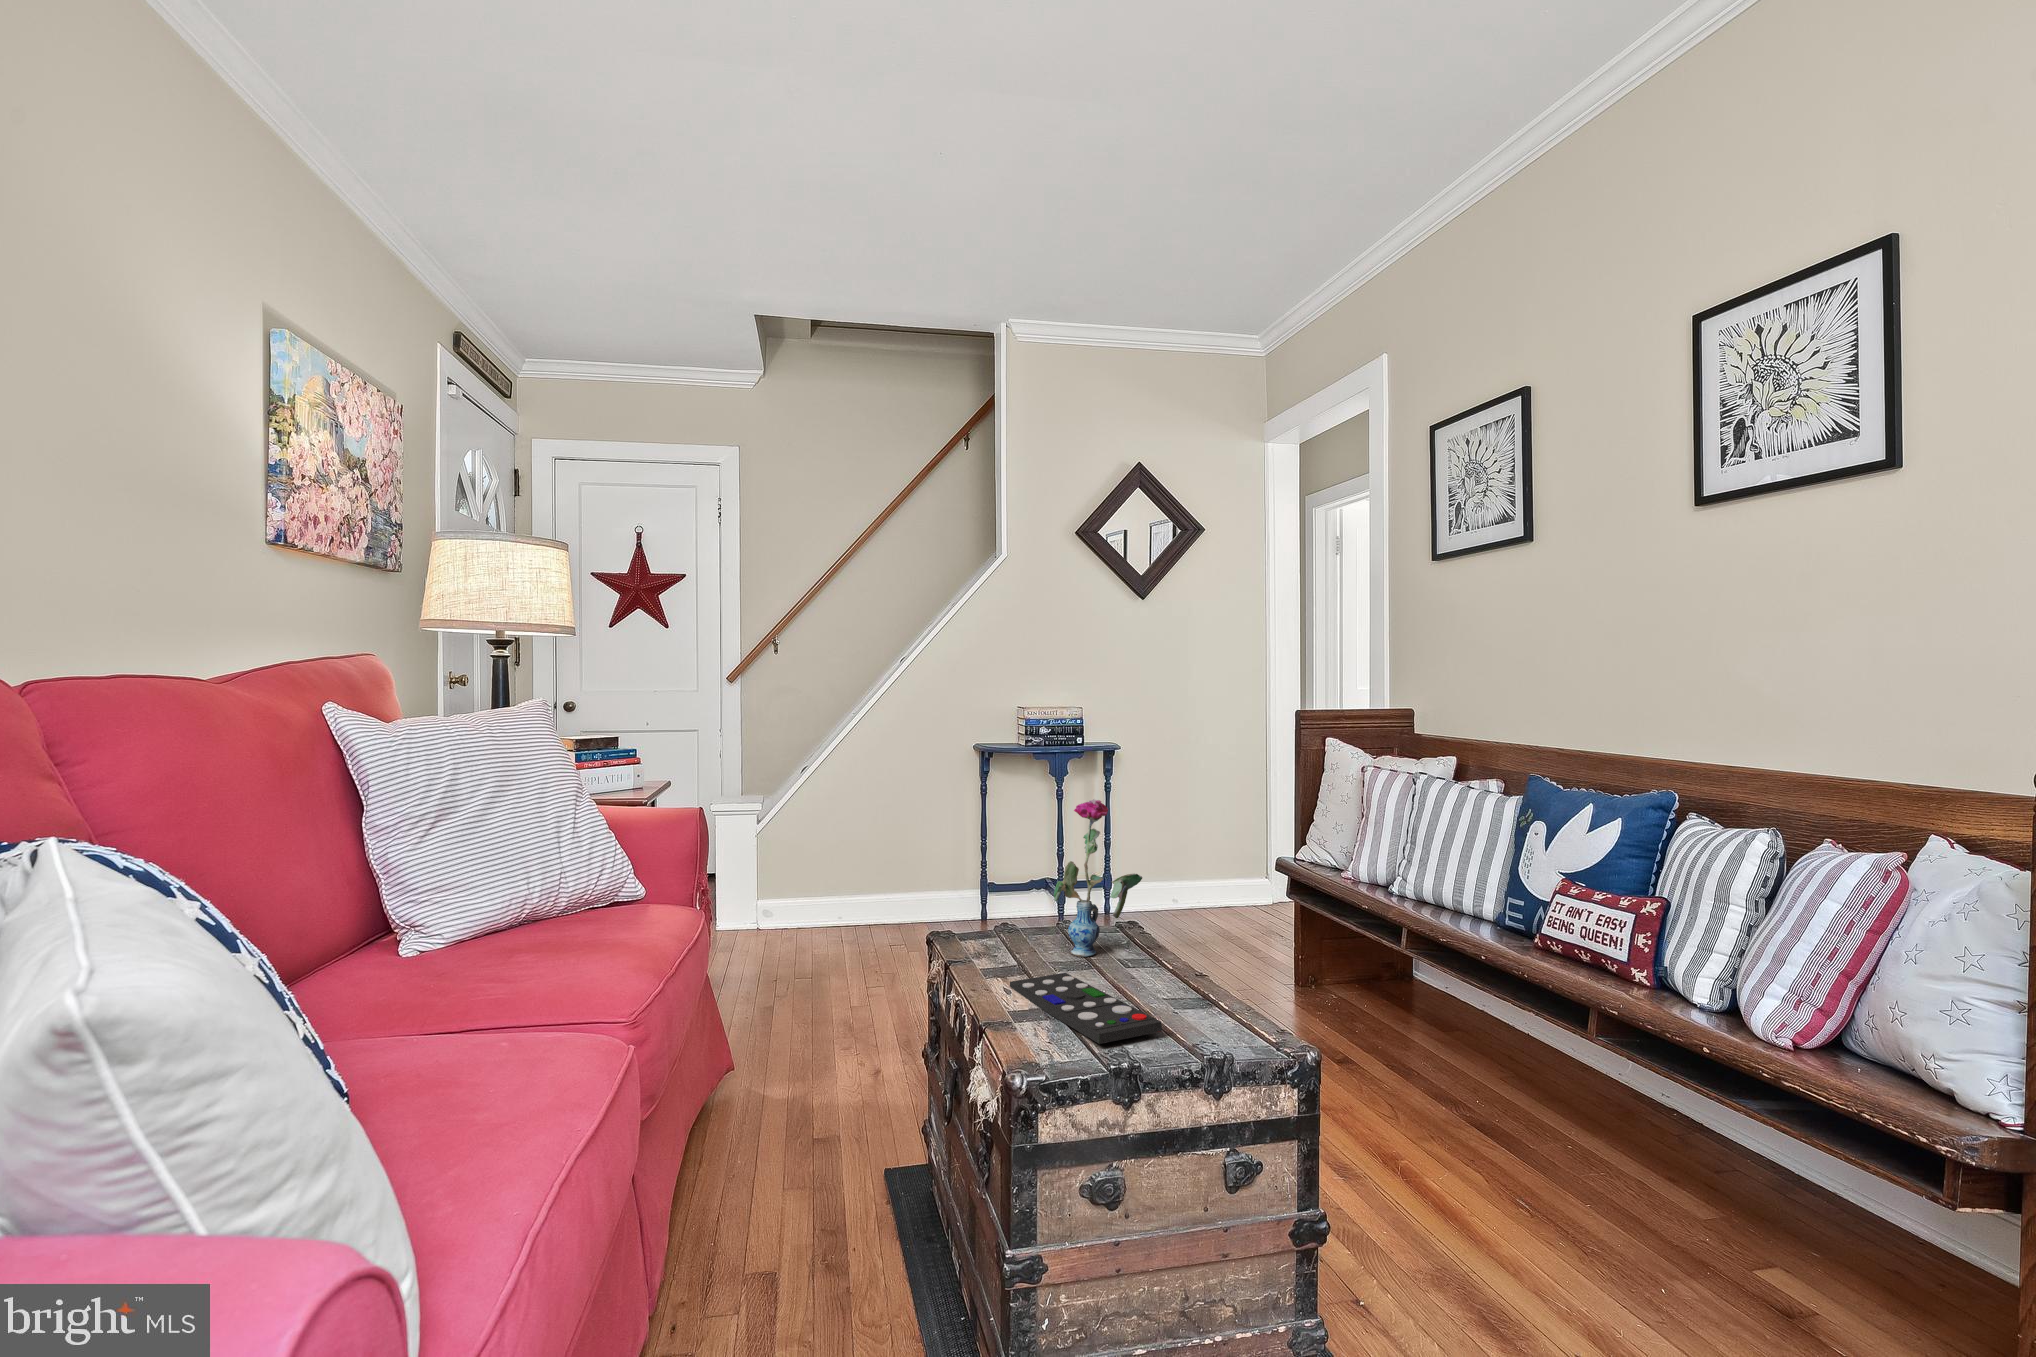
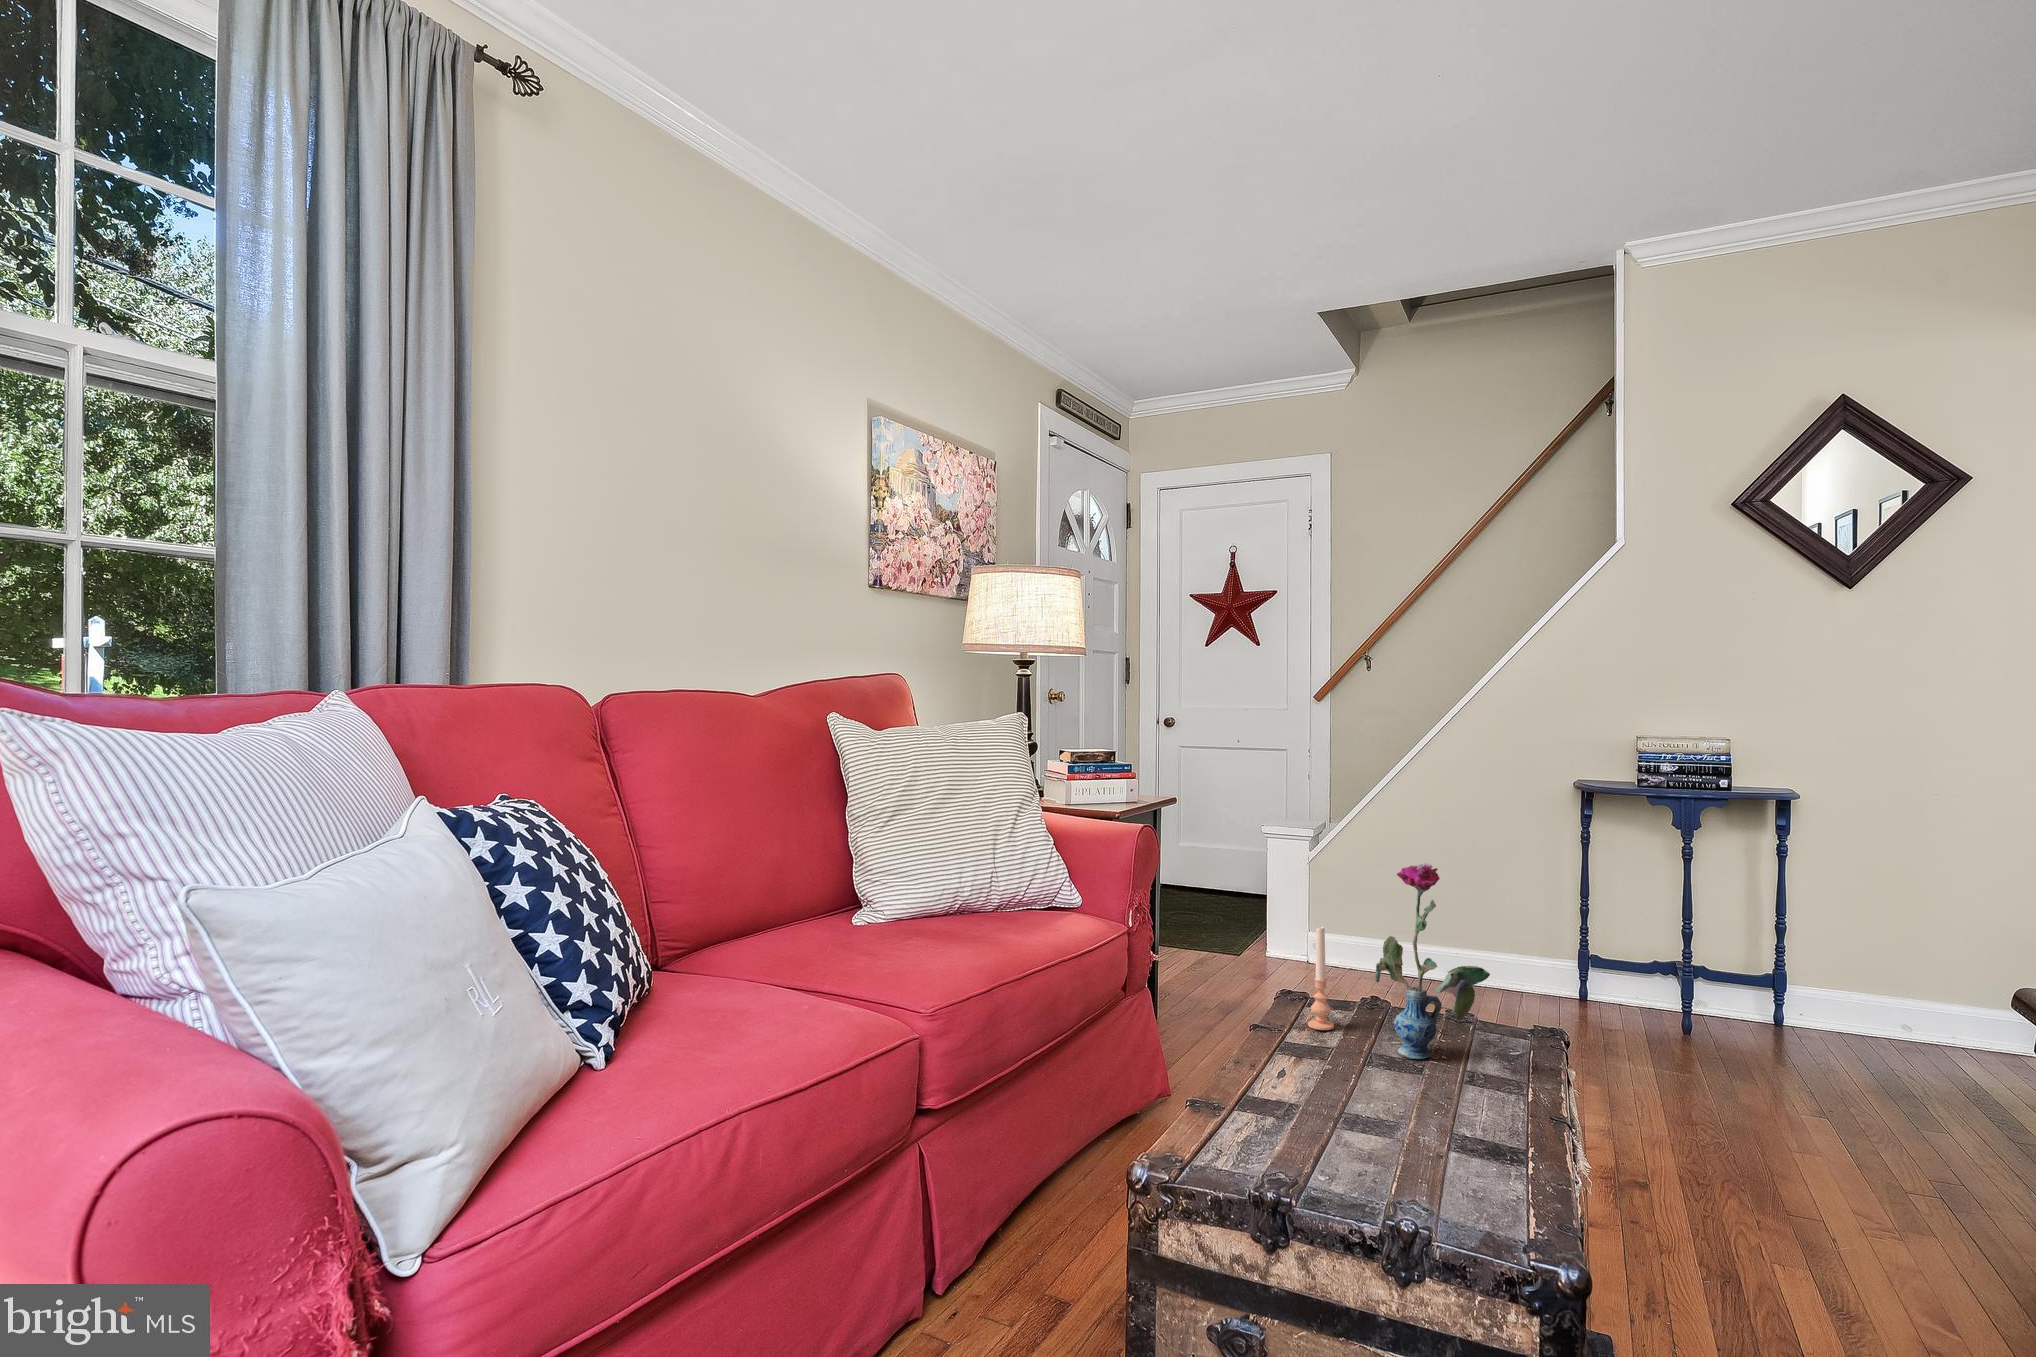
candle: none [991,865,1013,952] -> present [1308,927,1334,1030]
remote control: present [1010,973,1162,1044] -> none [1268,1063,1365,1173]

